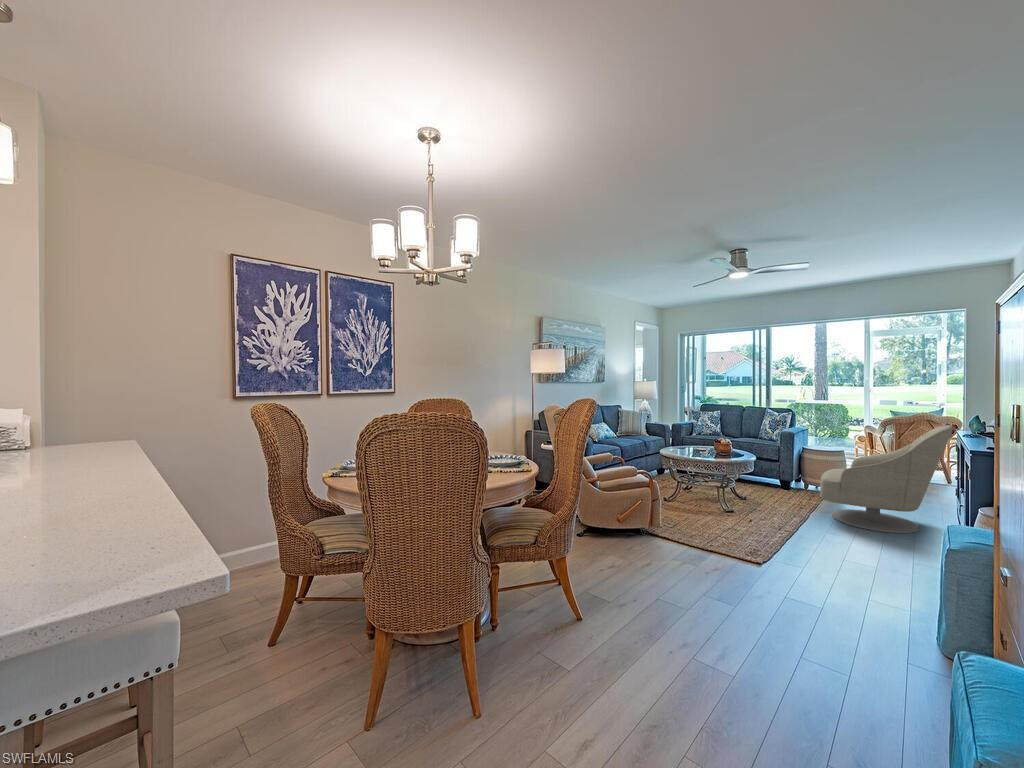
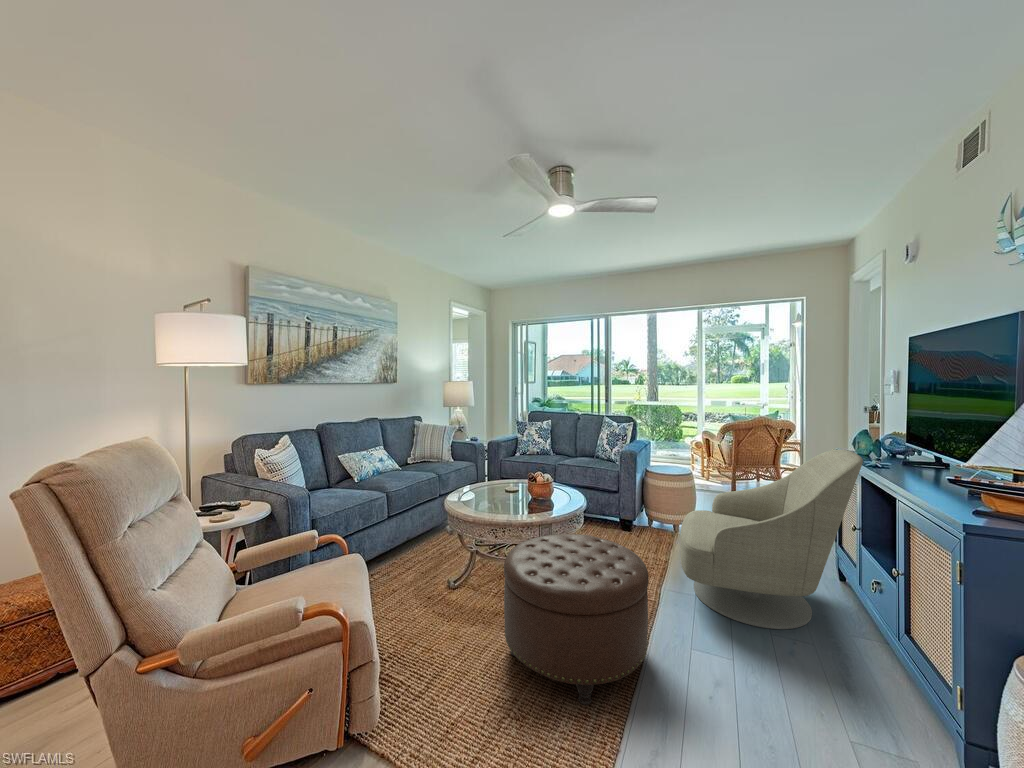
ottoman: none [704,467,791,538] -> present [504,534,649,705]

